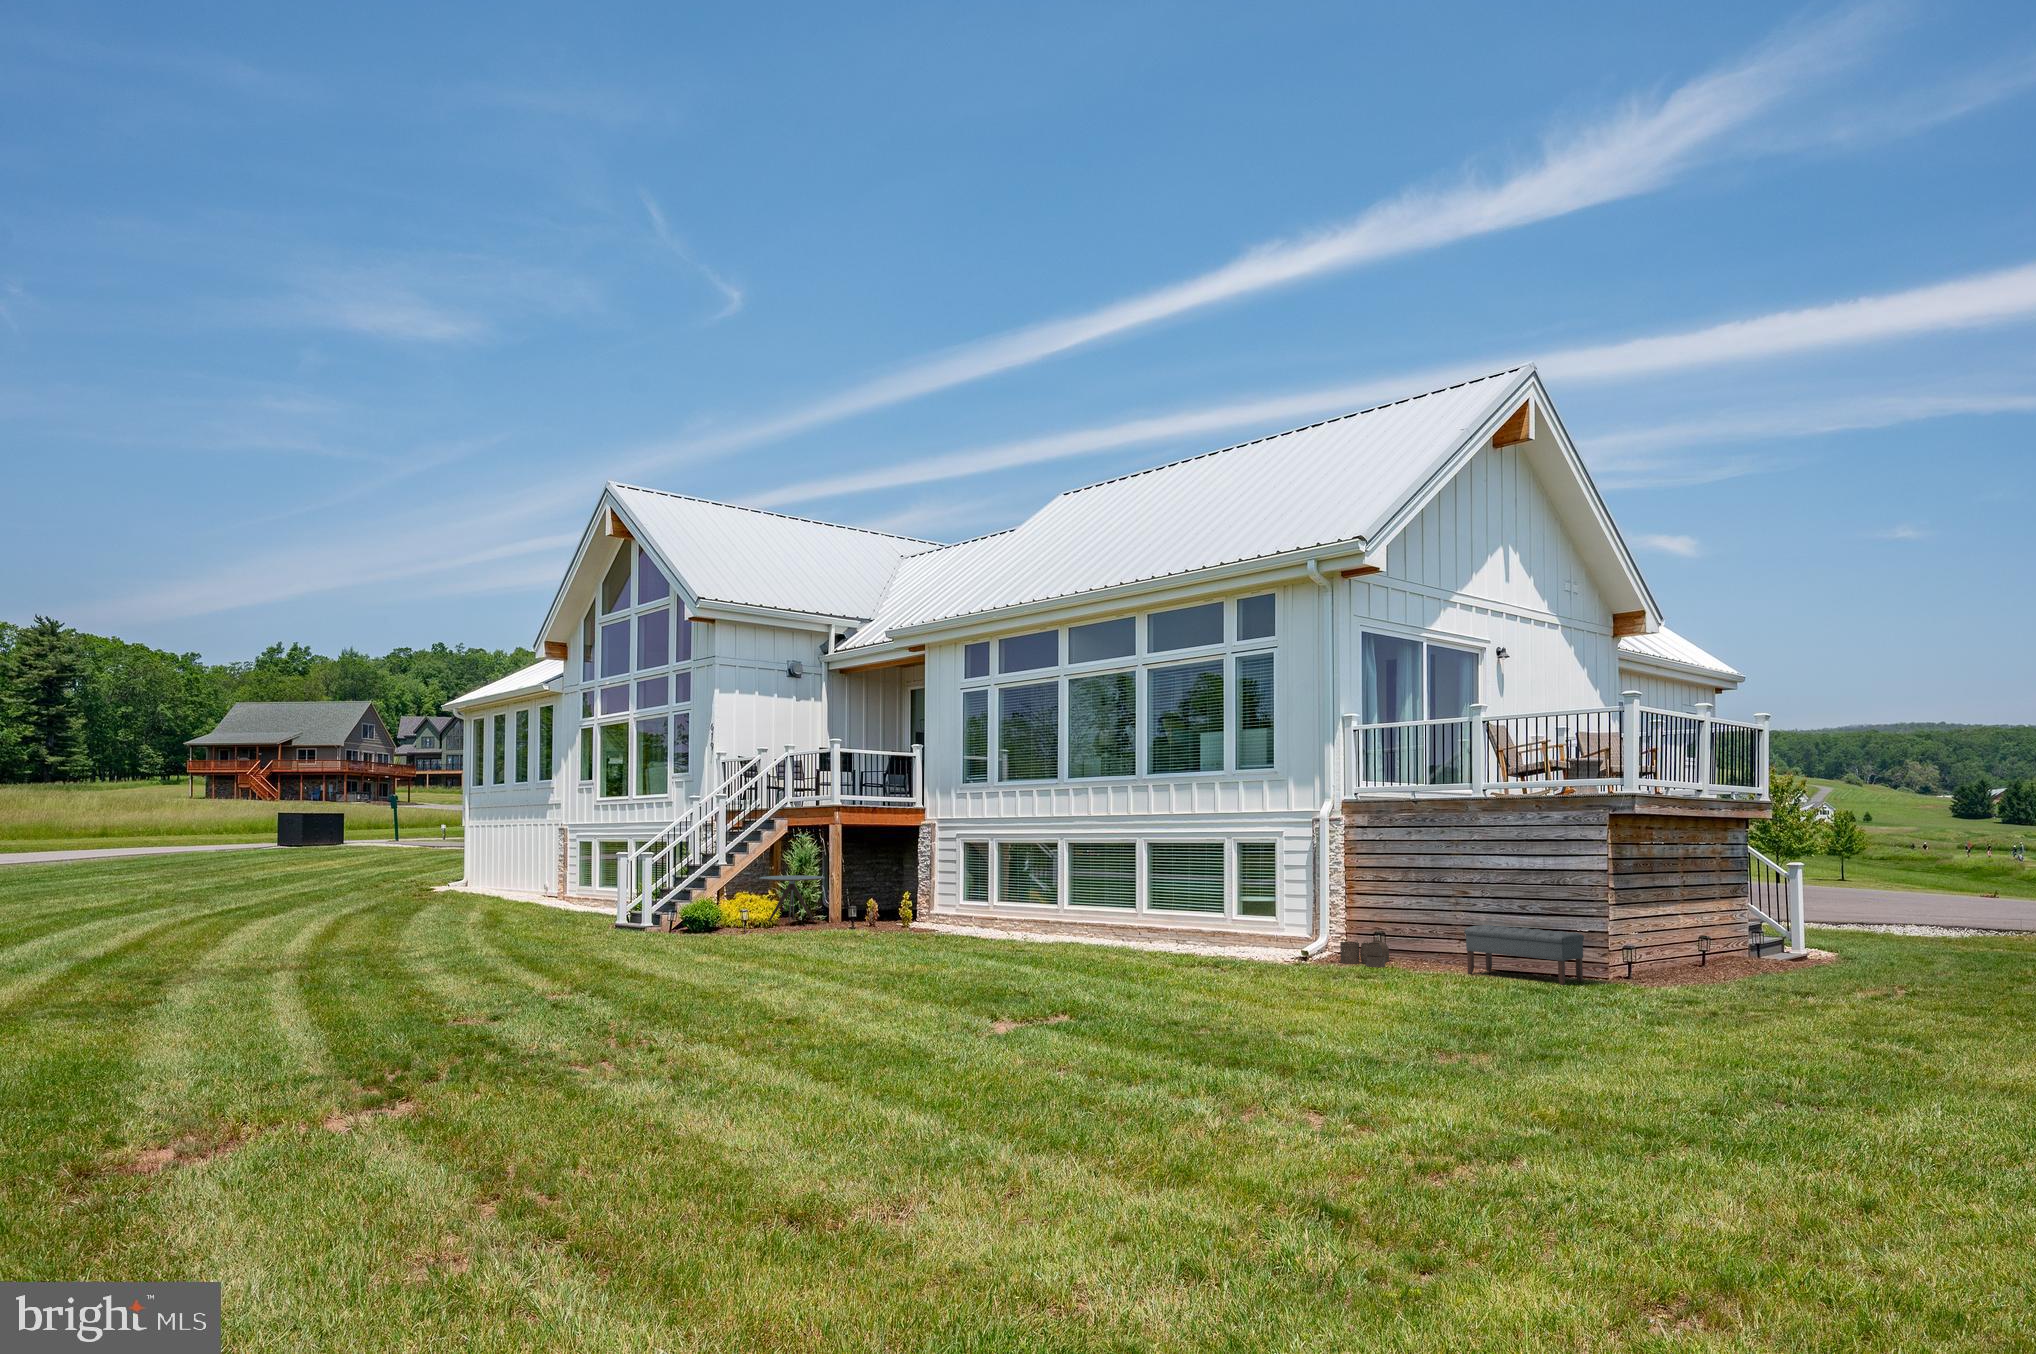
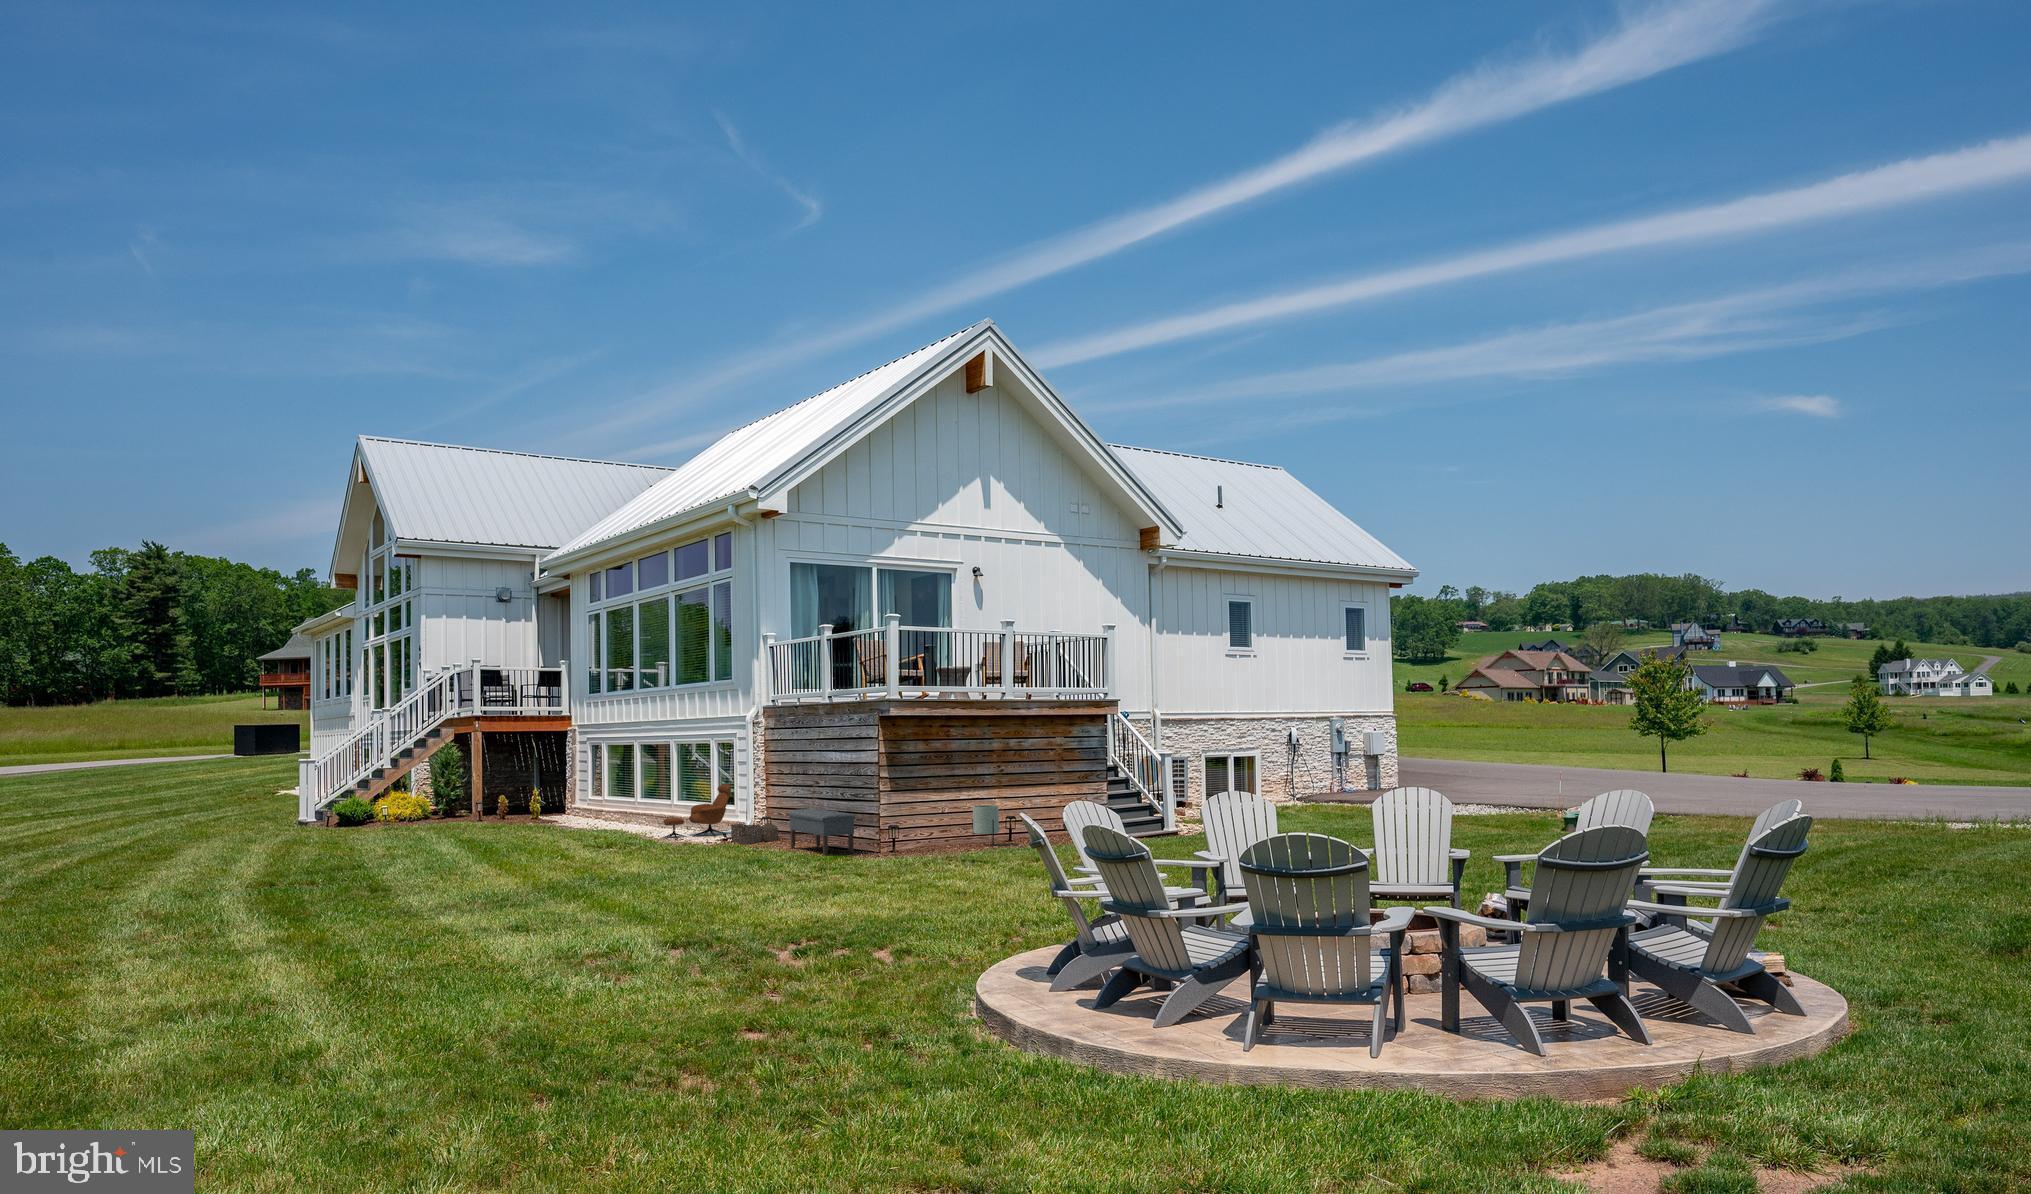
round table: present [759,875,824,923] -> none [408,776,466,816]
lounge chair: none [1229,892,1297,959] -> present [661,784,731,839]
planter: none [1670,922,1705,972] -> present [972,805,999,846]

